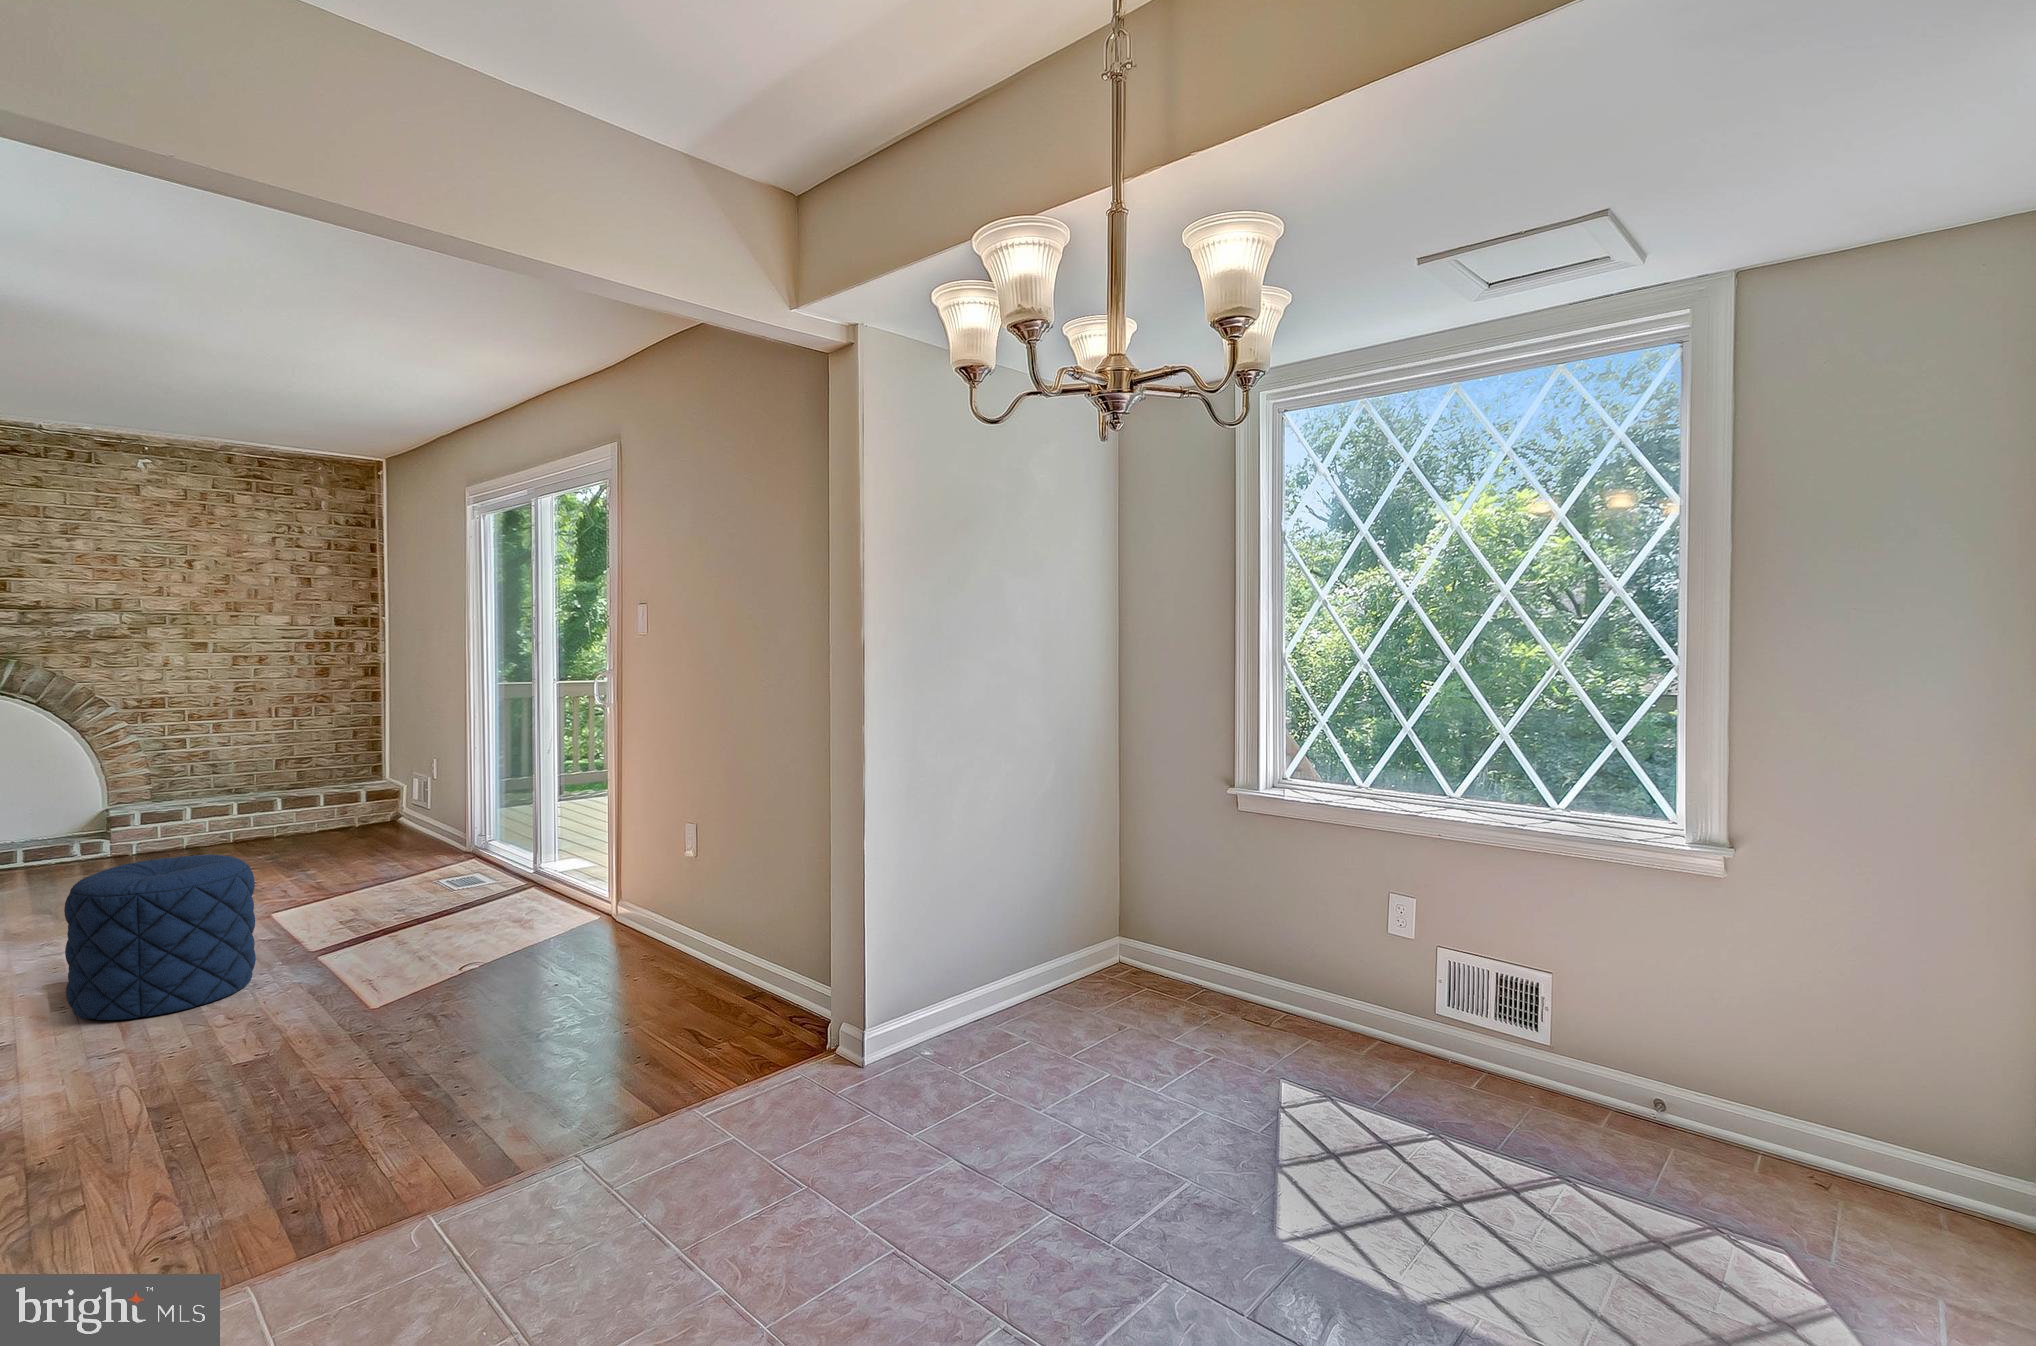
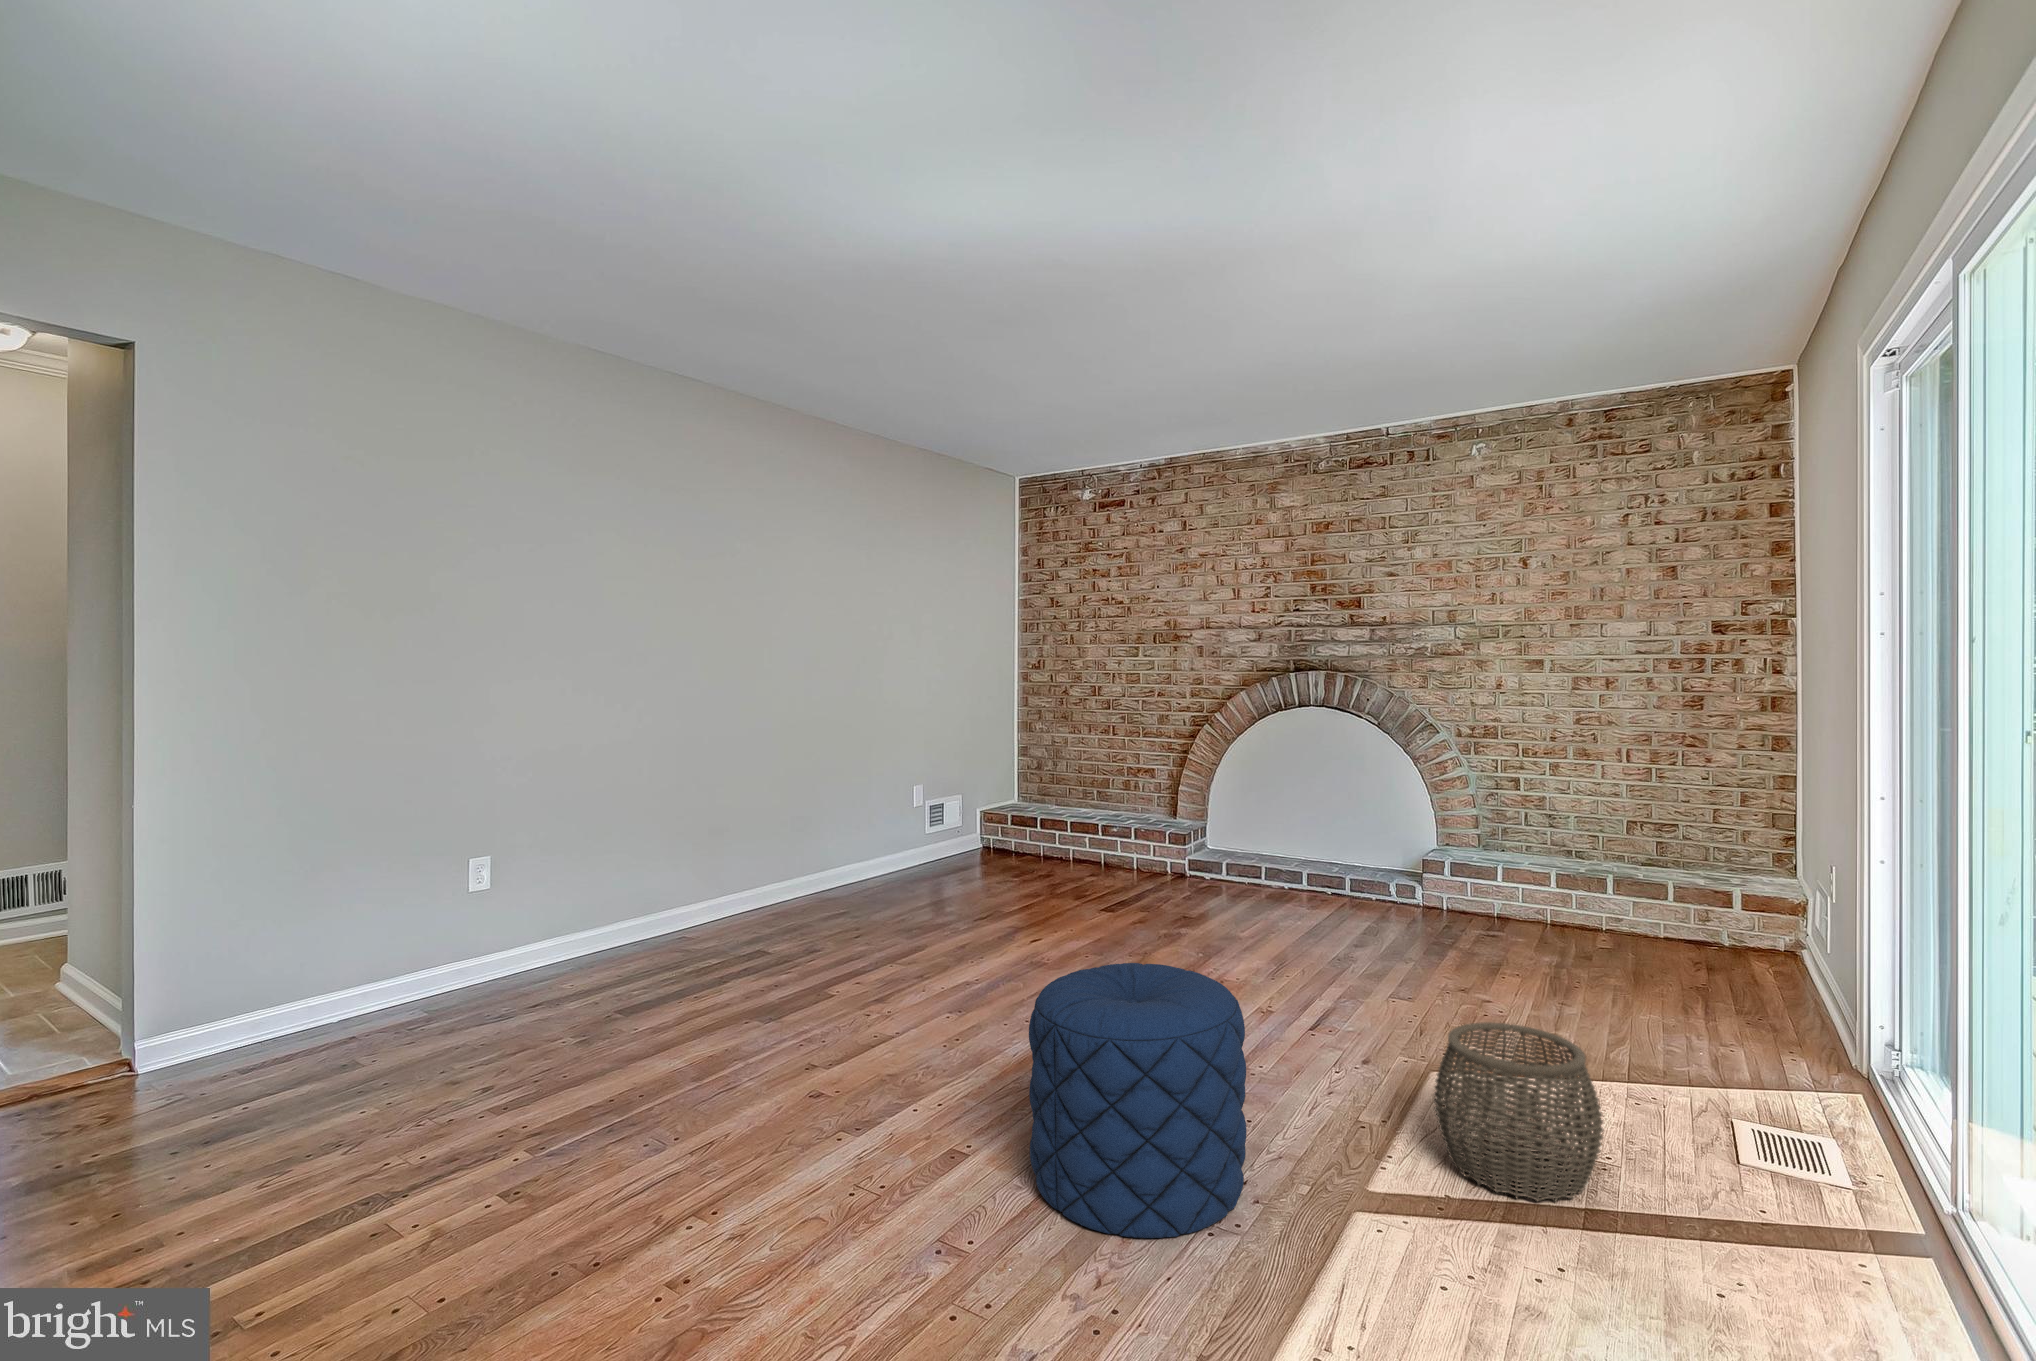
woven basket: none [320,847,415,928] -> present [1434,1022,1603,1201]

